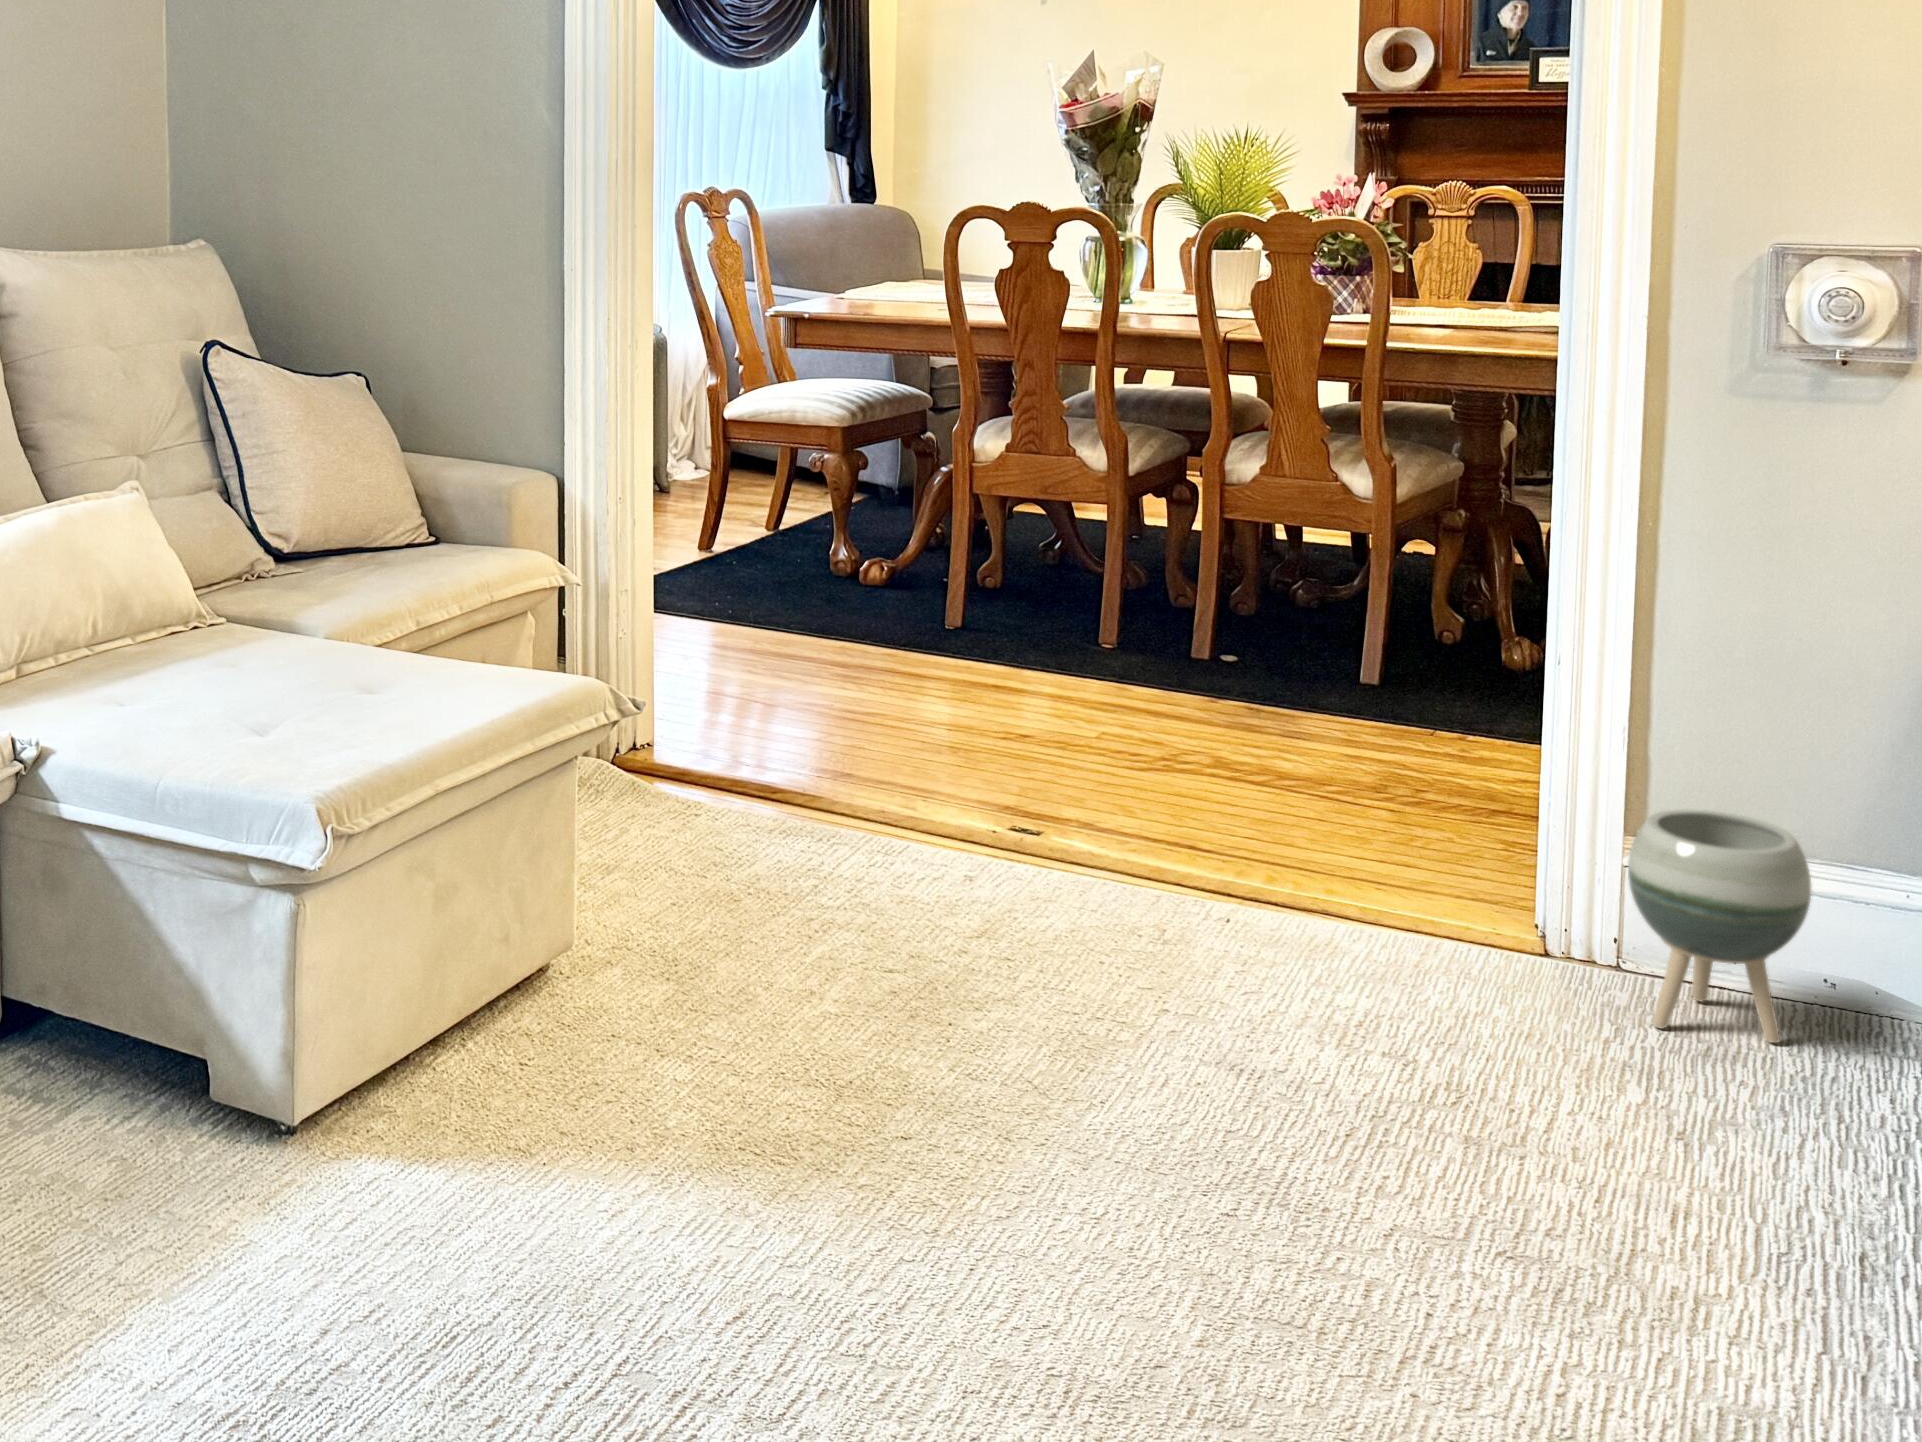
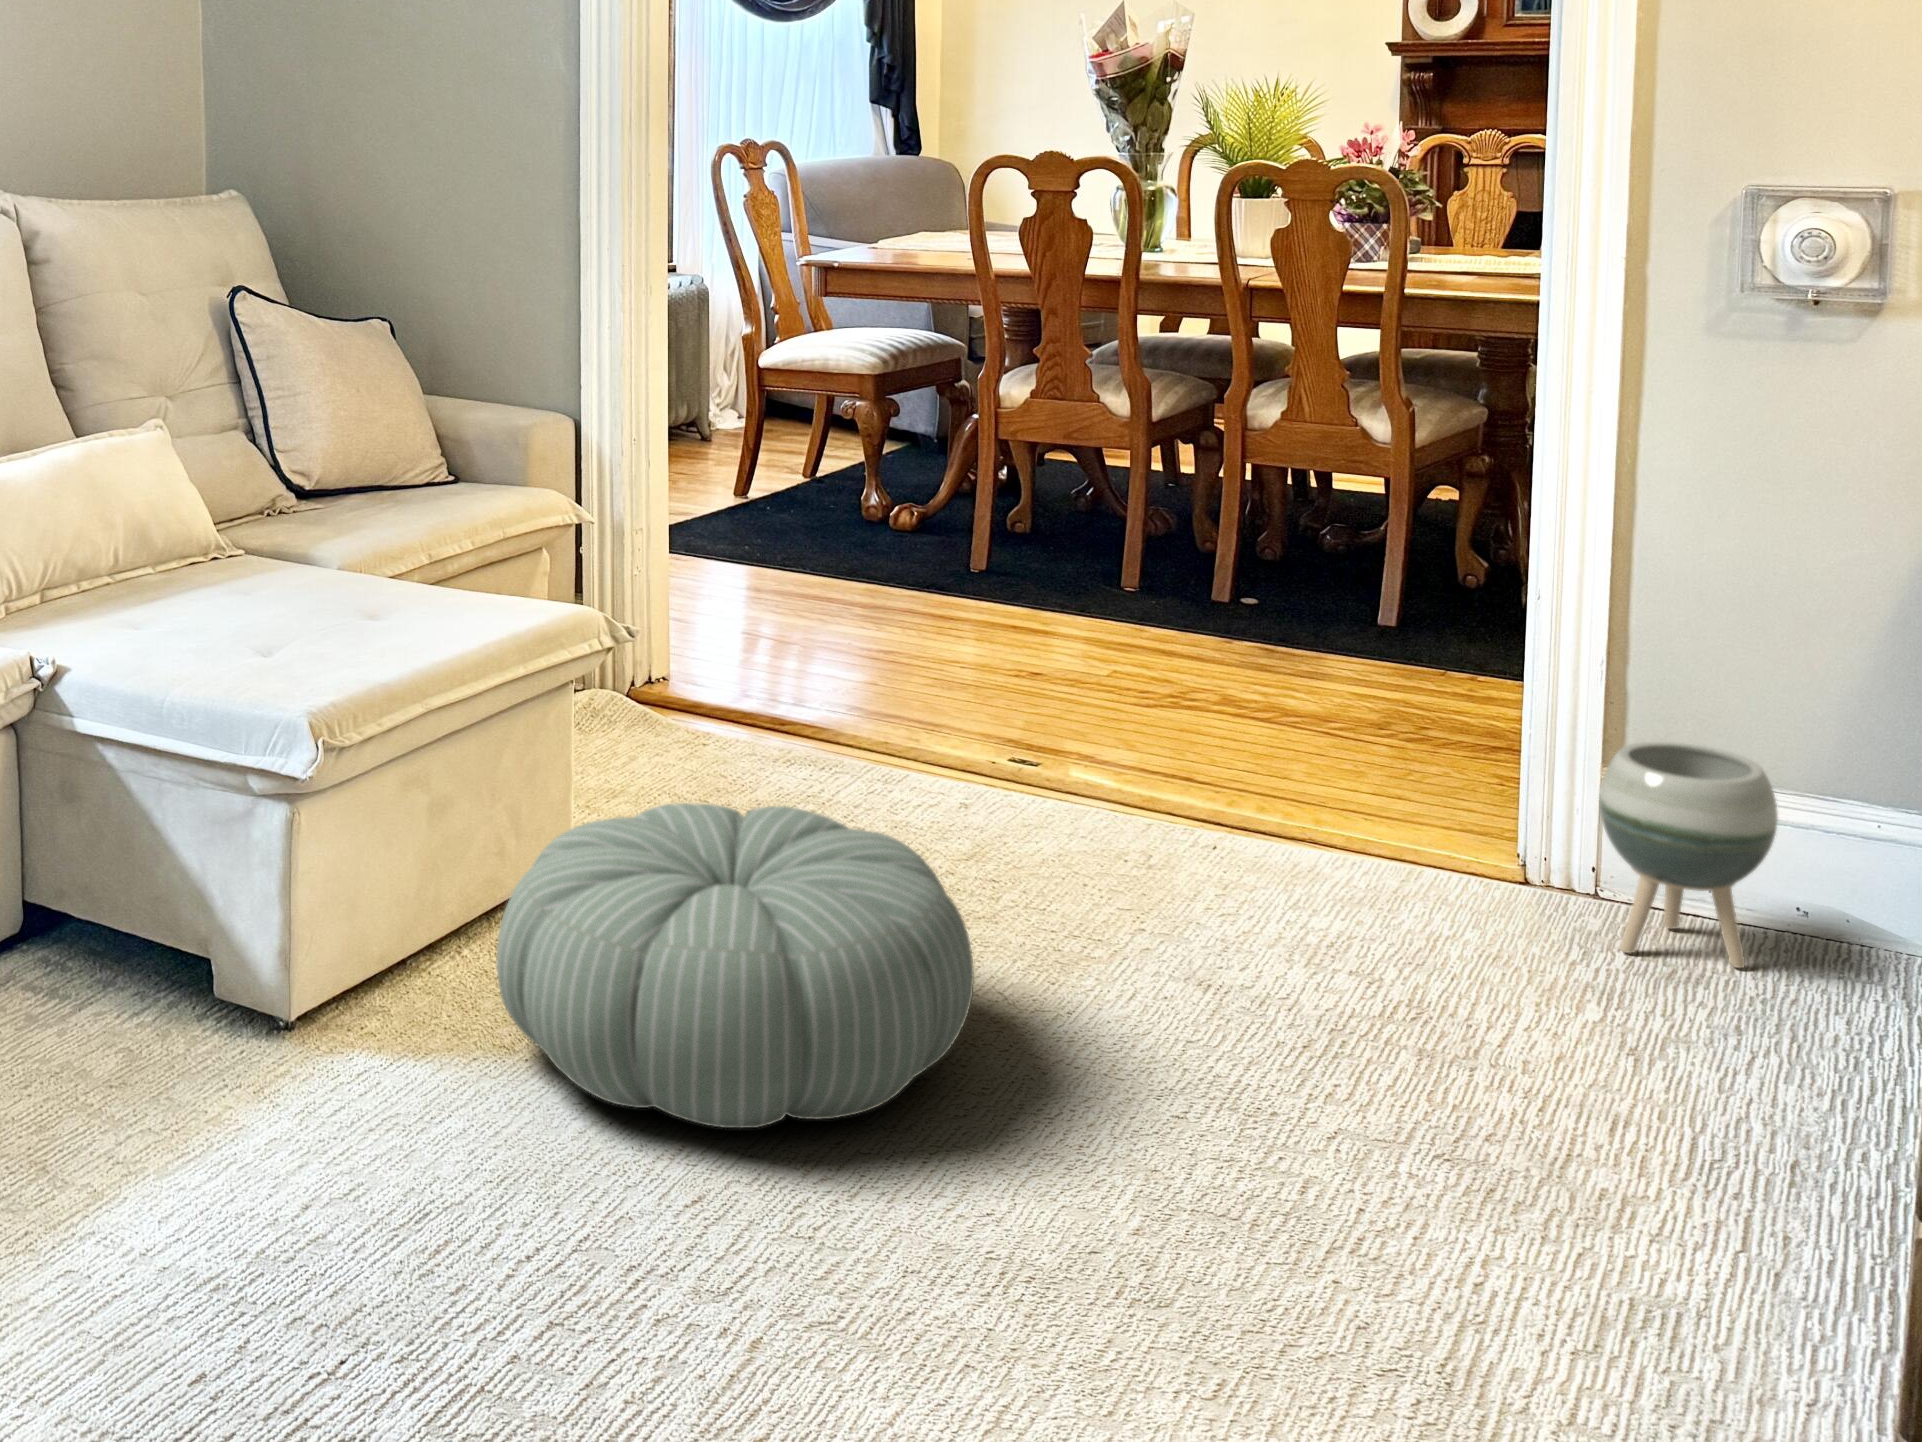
pouf: none [512,885,1011,1235] -> present [497,803,974,1128]

